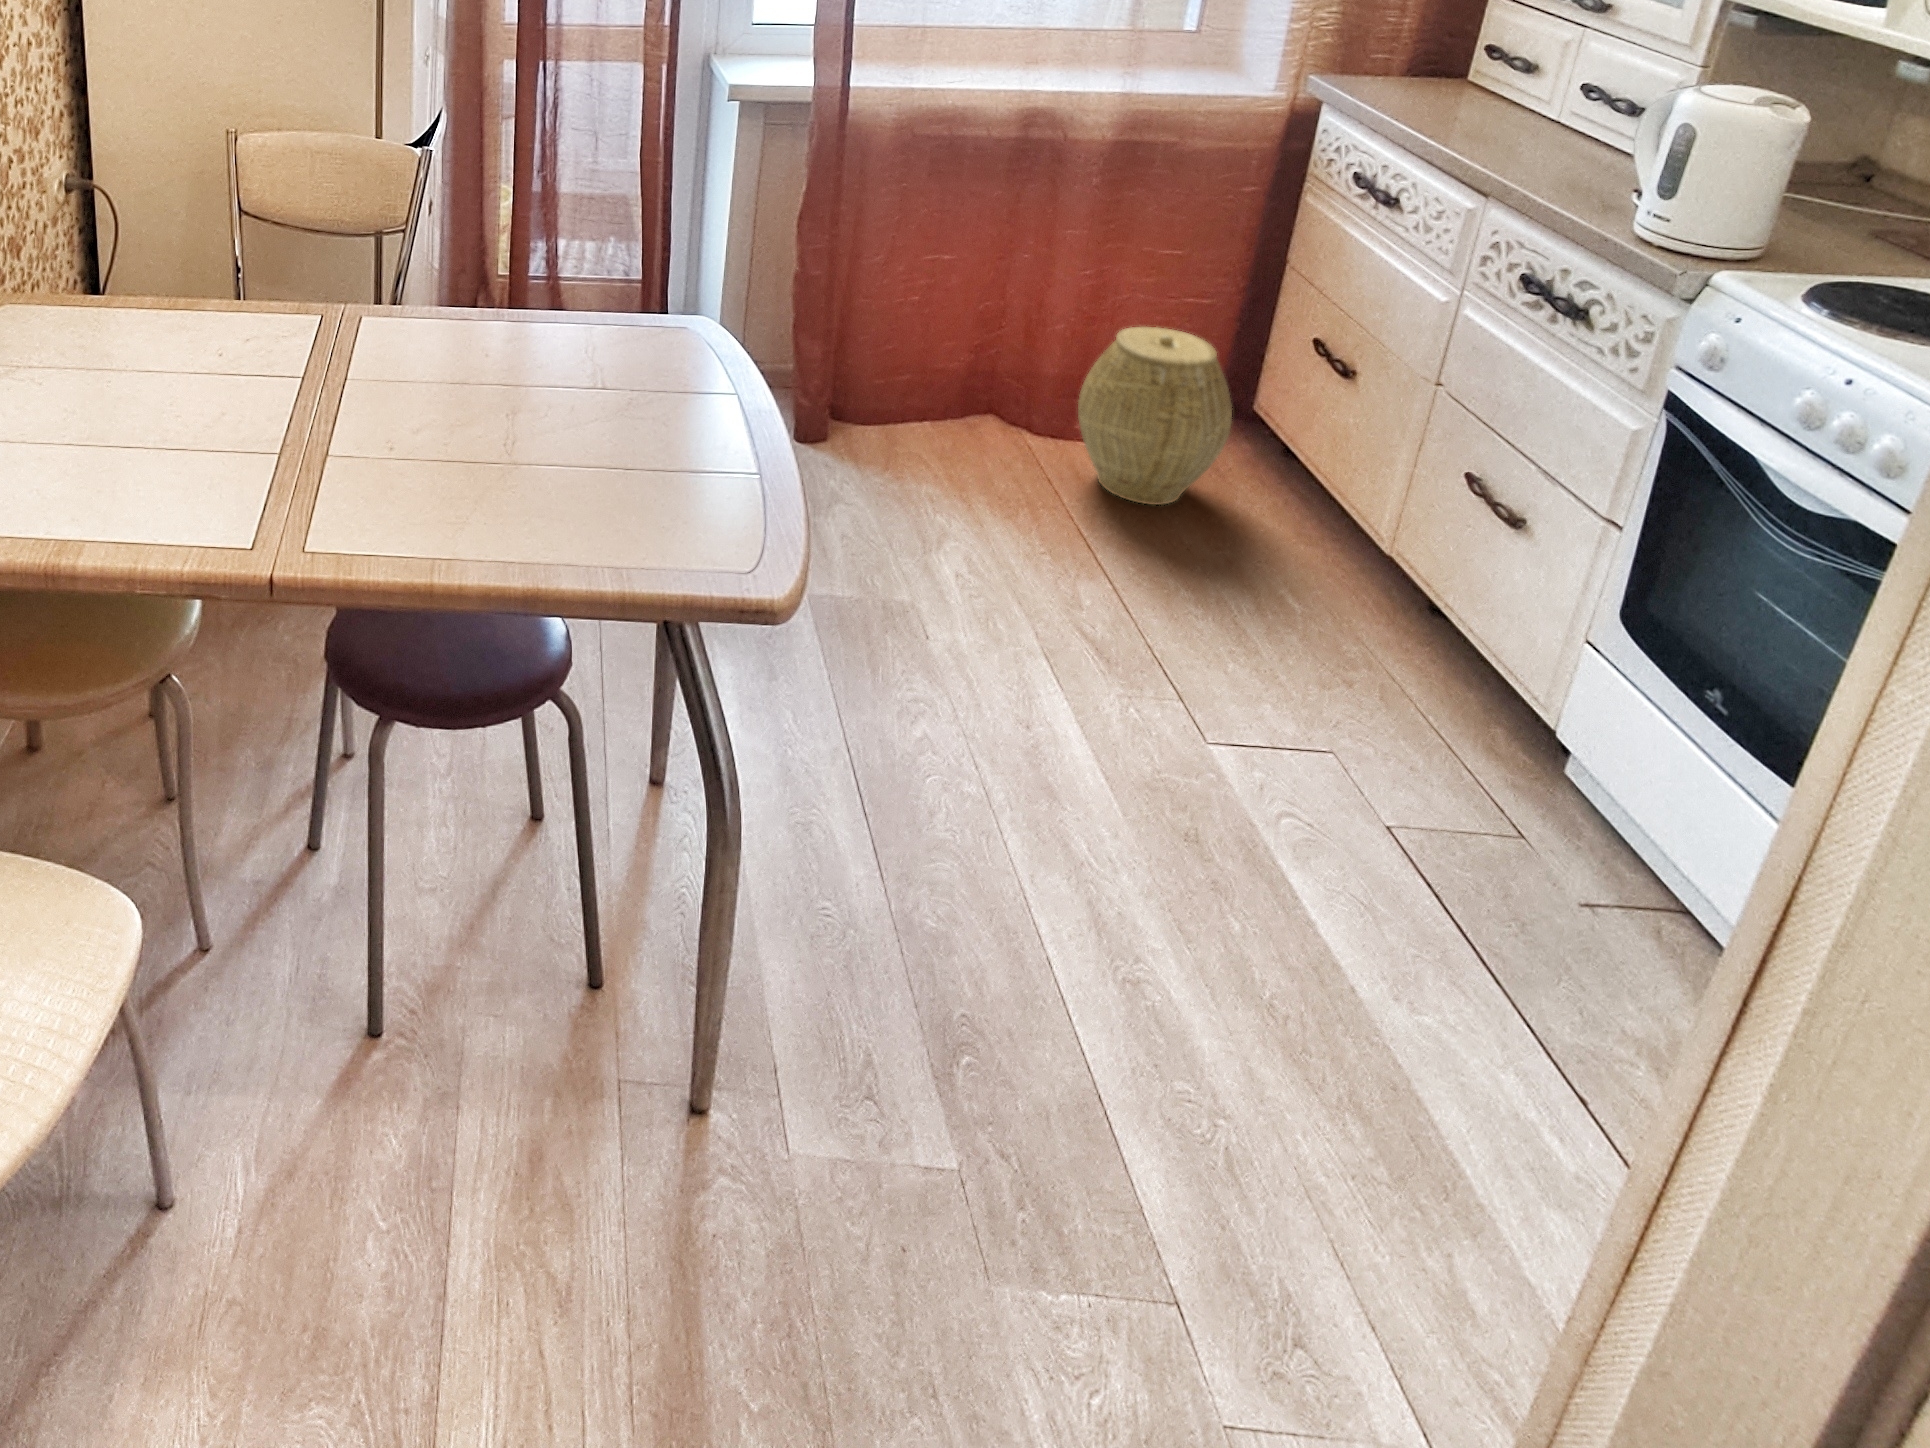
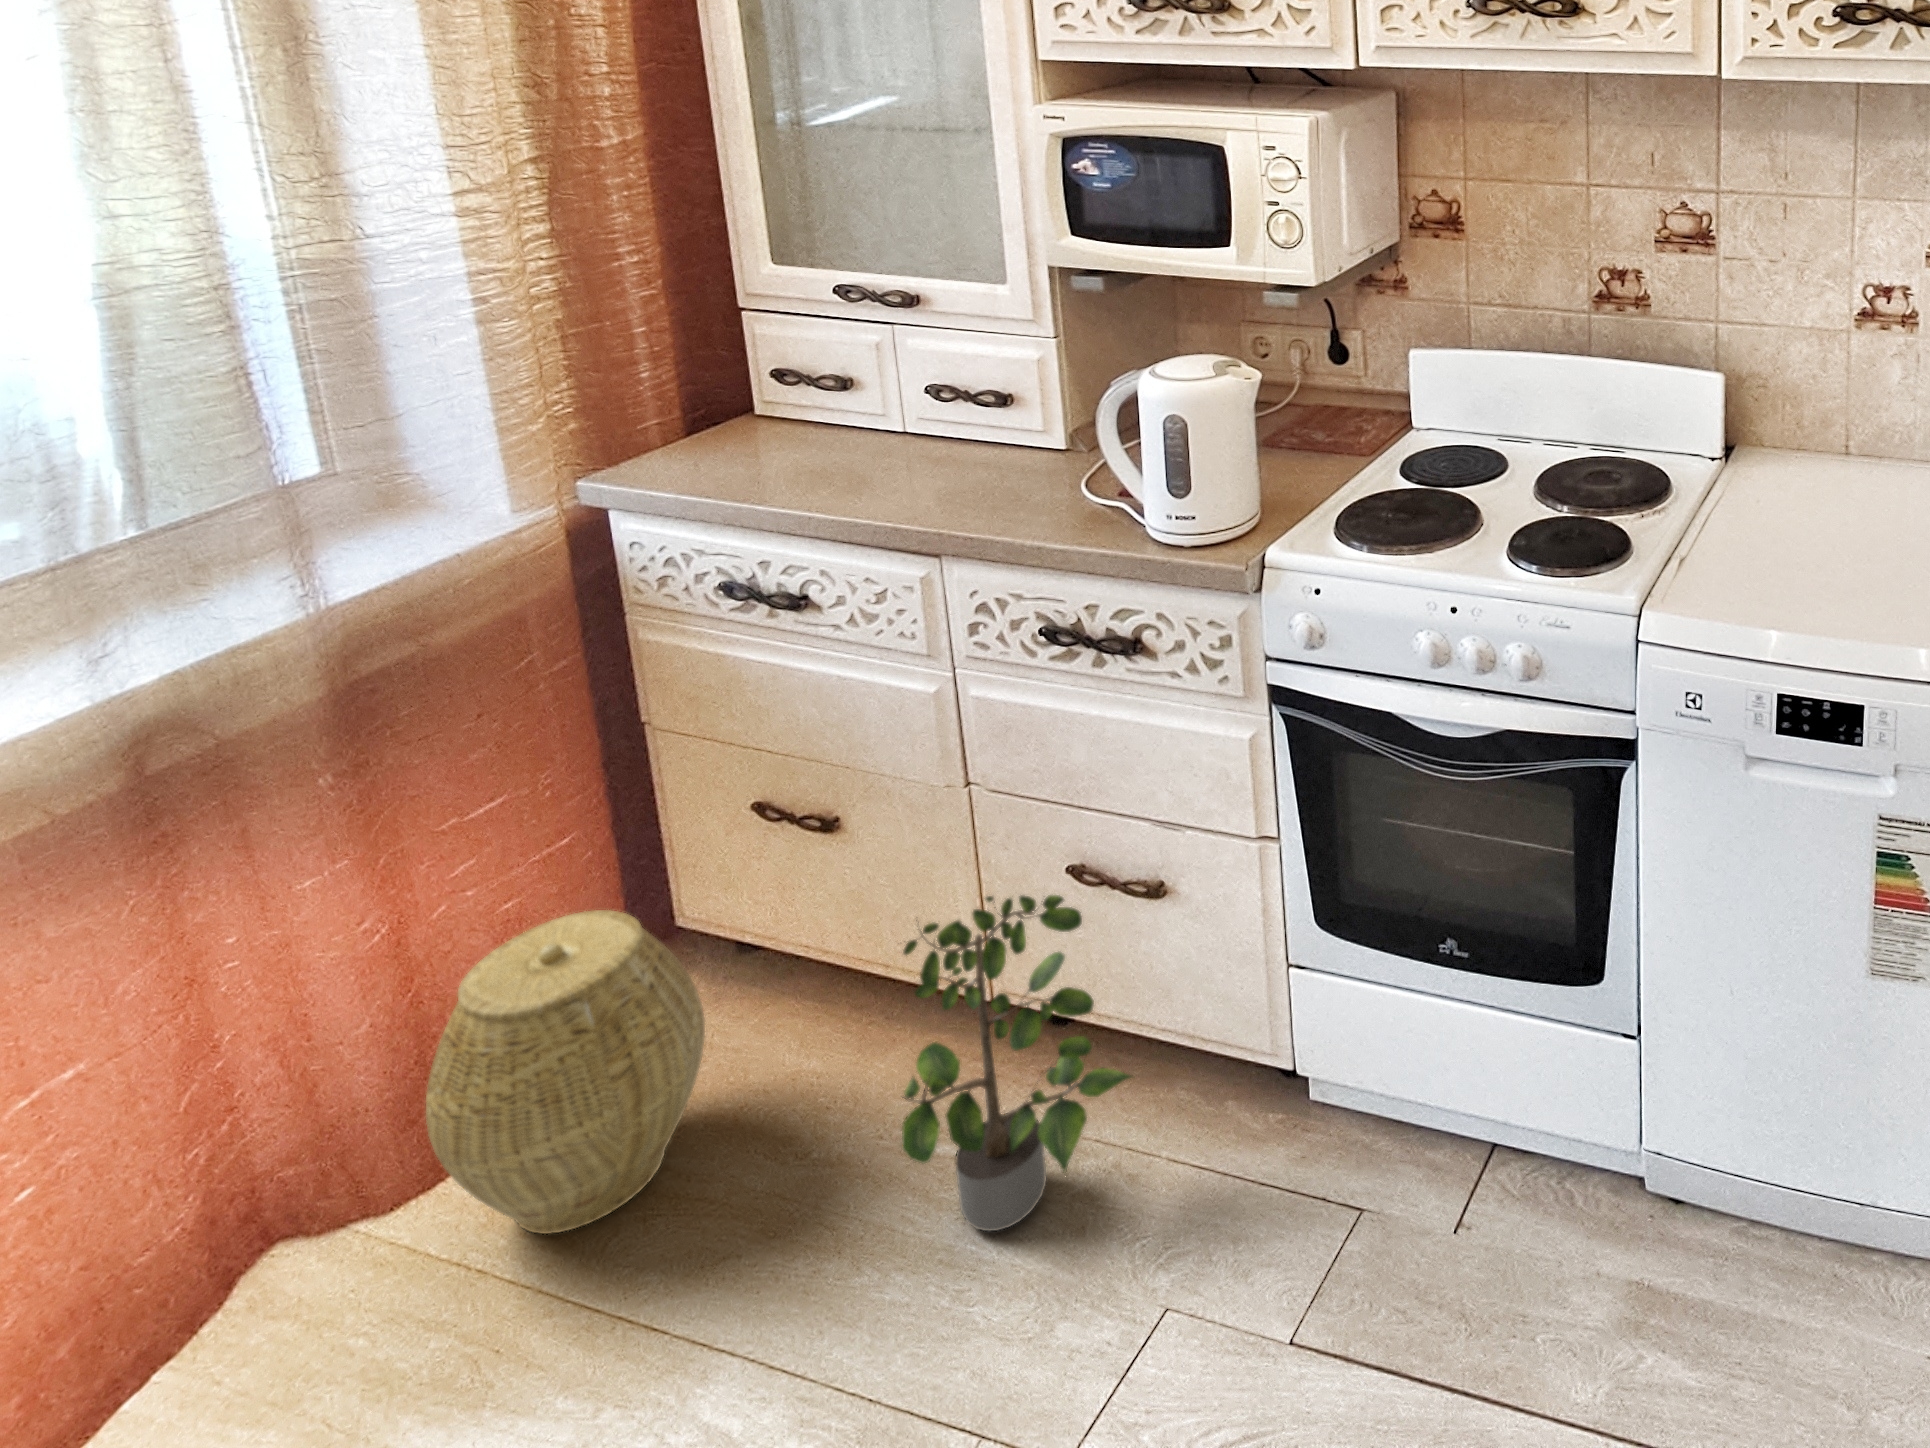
potted plant: none [1260,415,1440,662] -> present [902,895,1132,1231]

